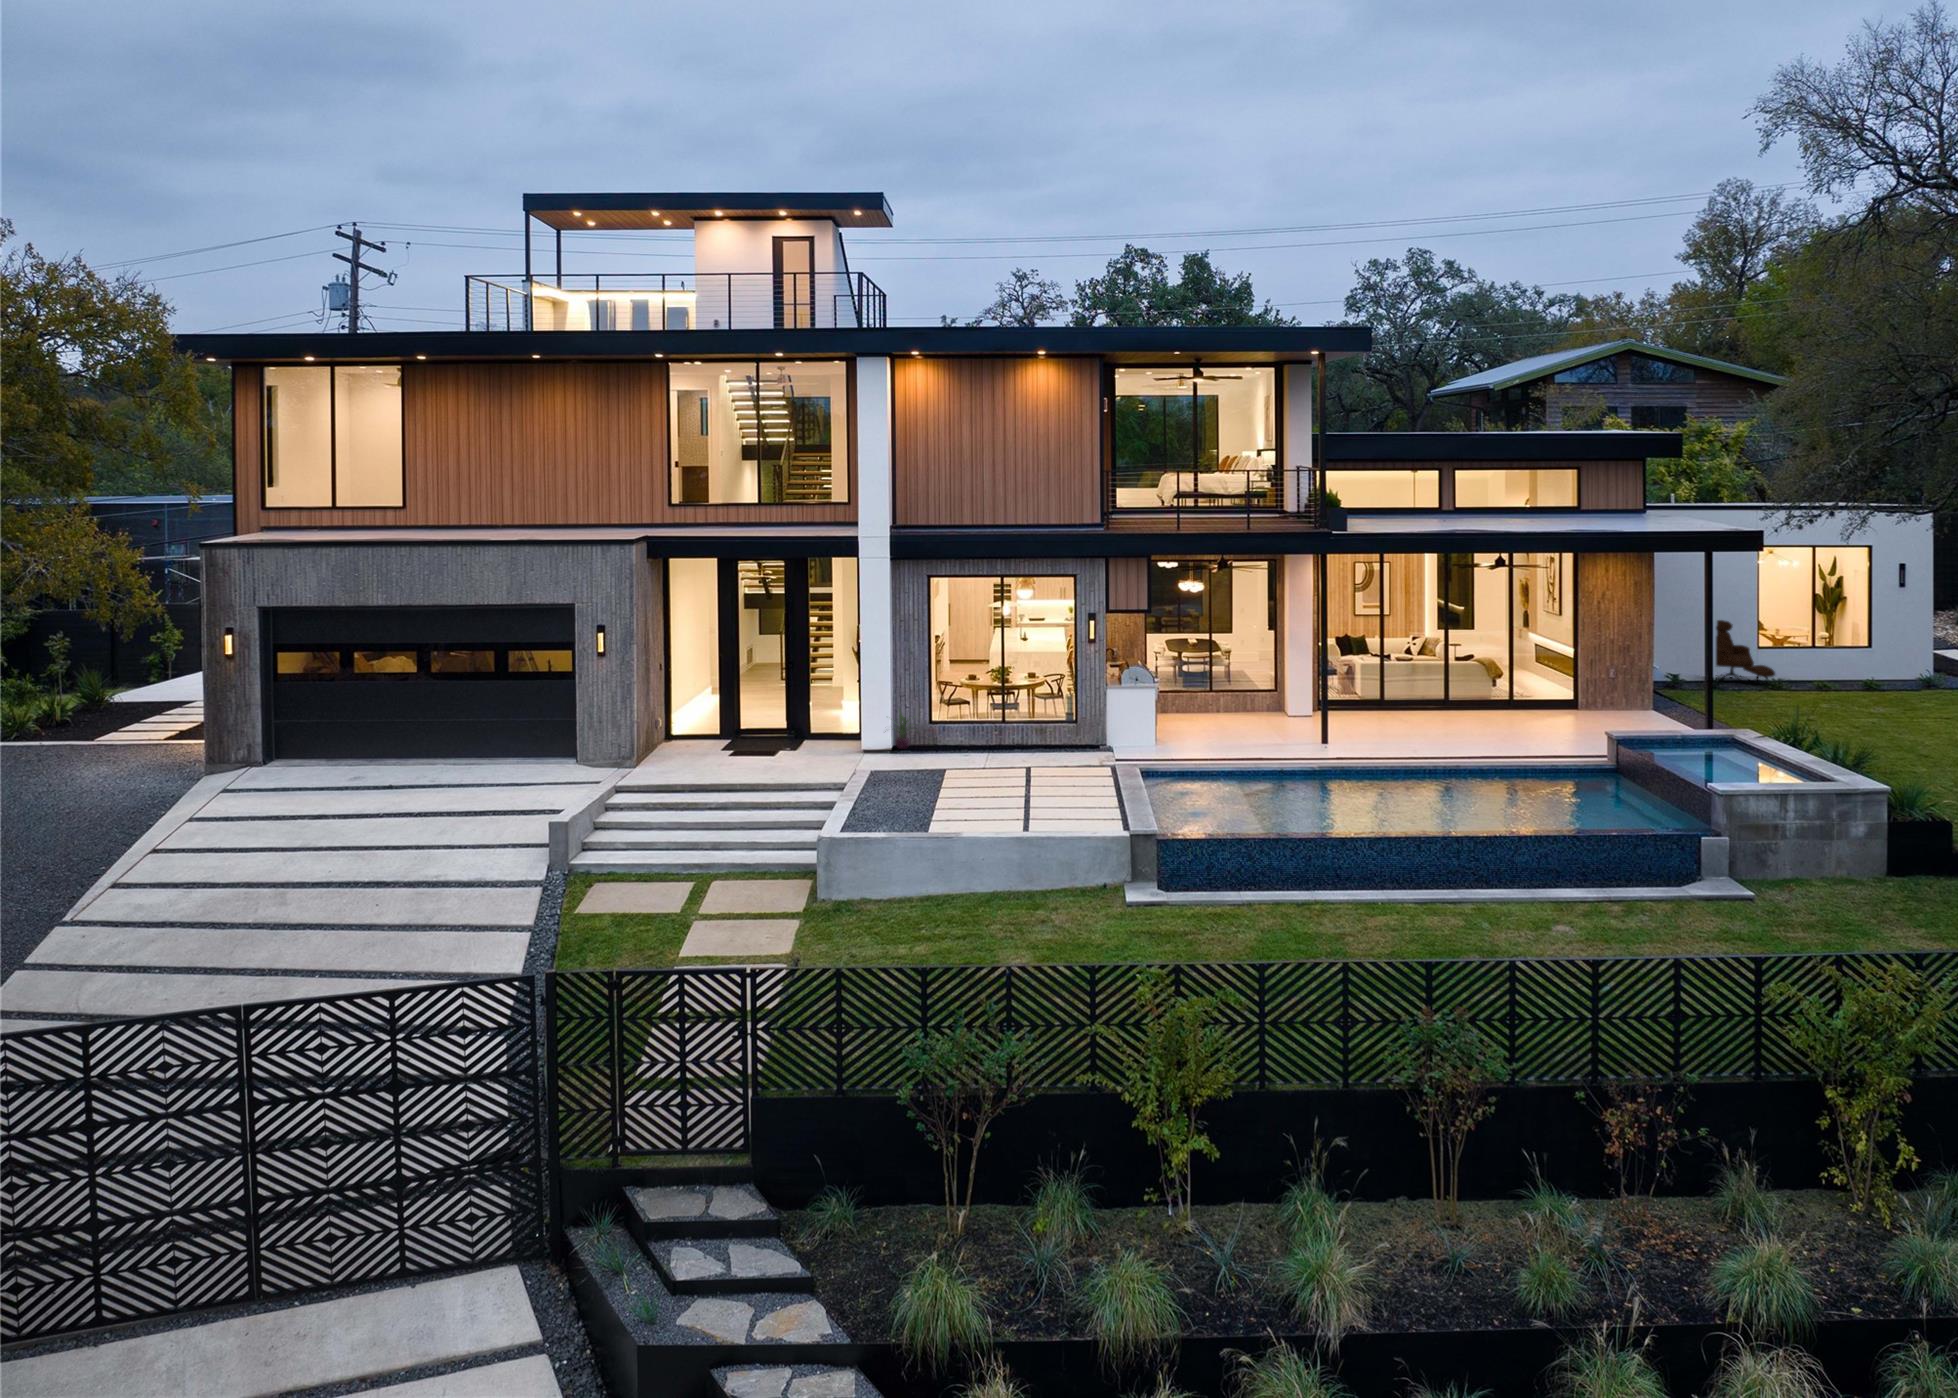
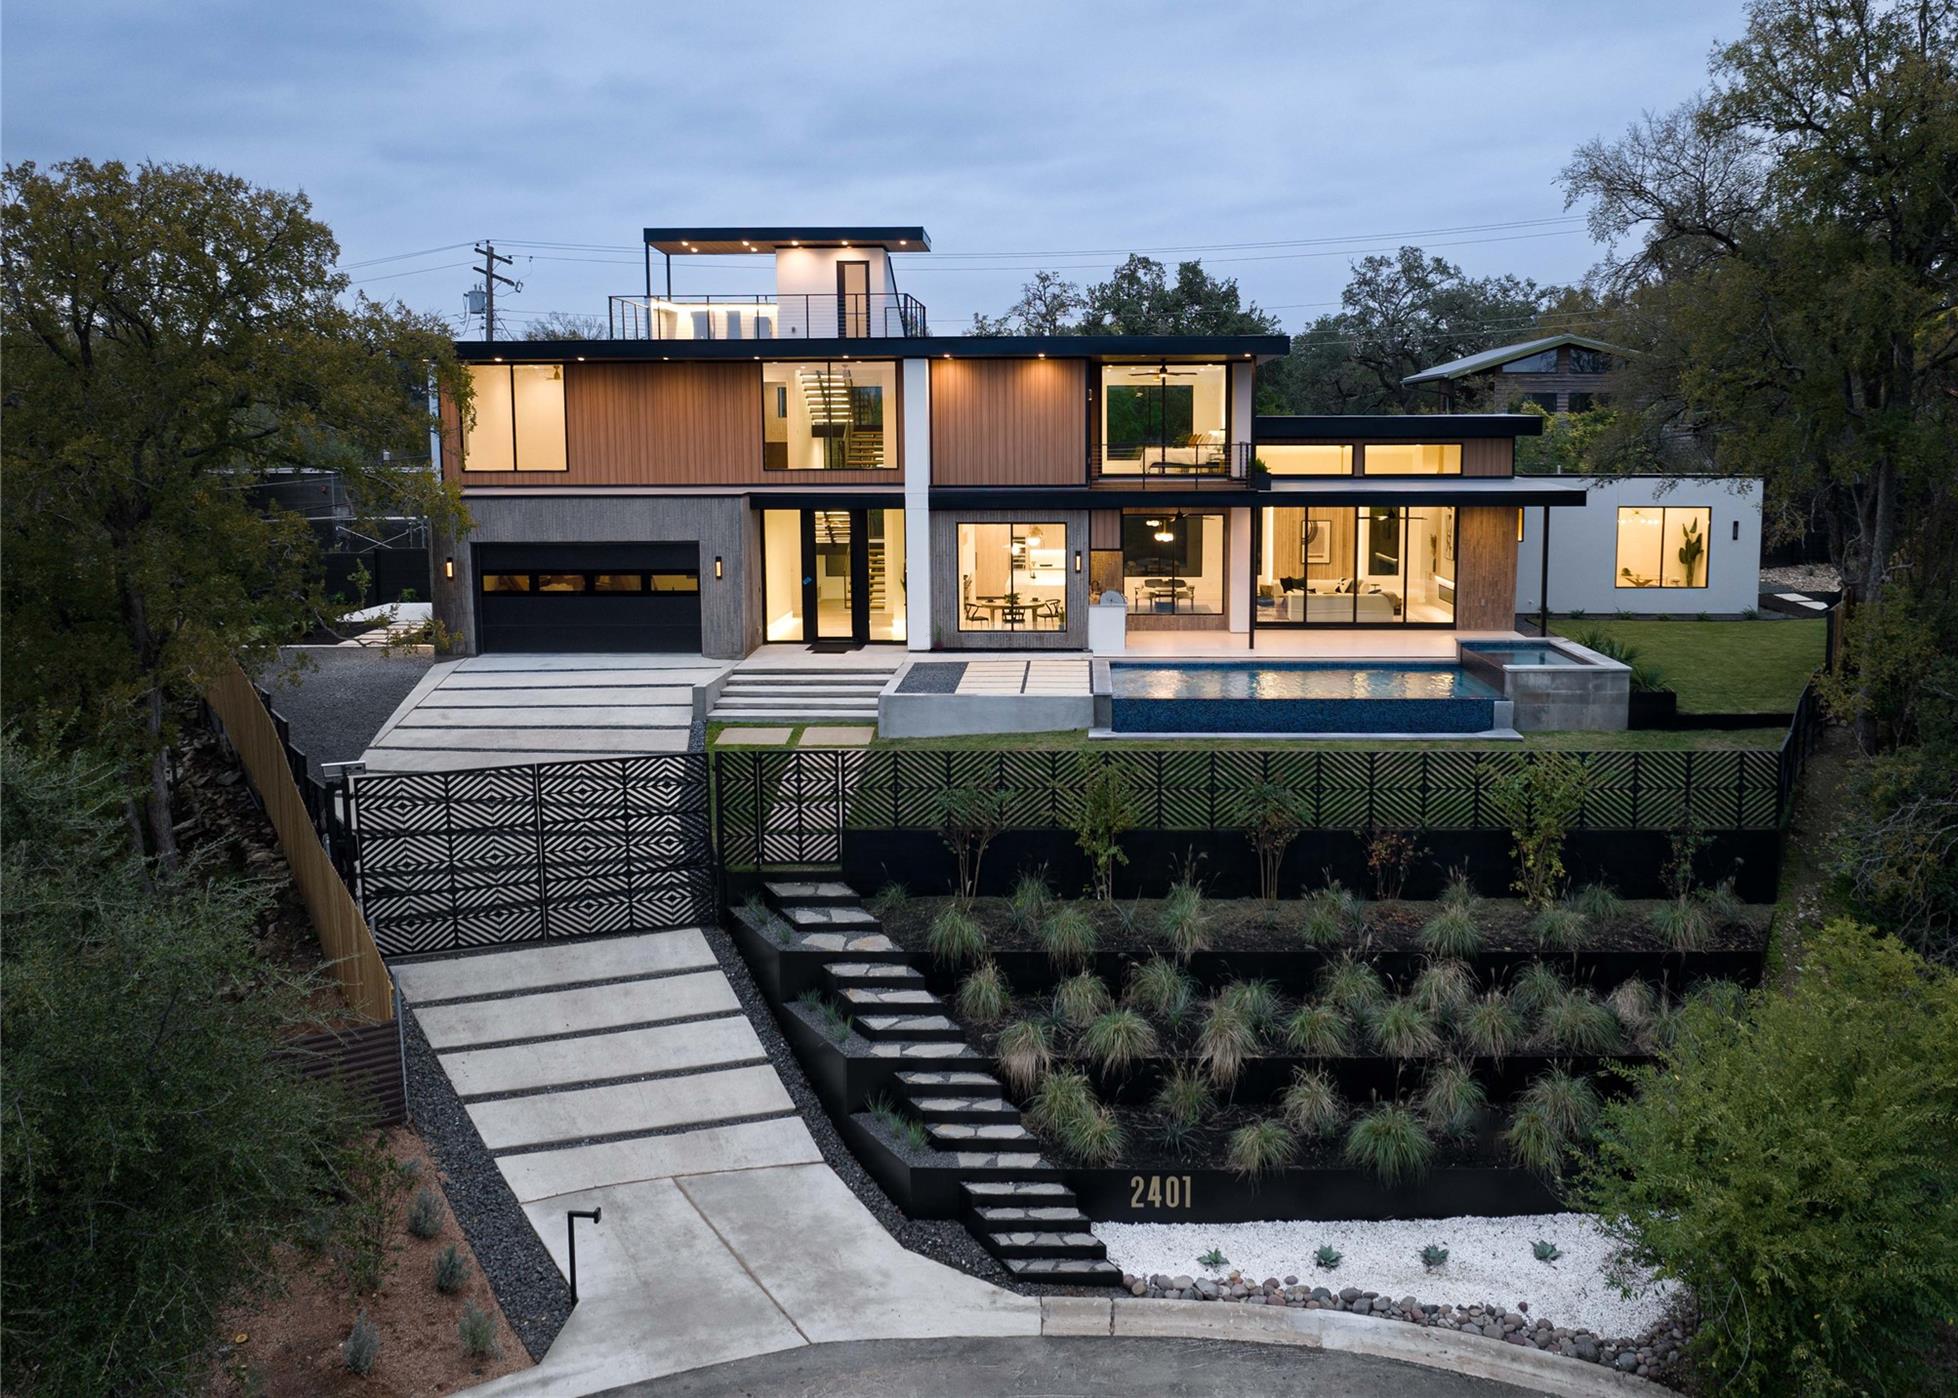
lounge chair: present [1716,620,1775,683] -> none [1570,563,1622,614]

